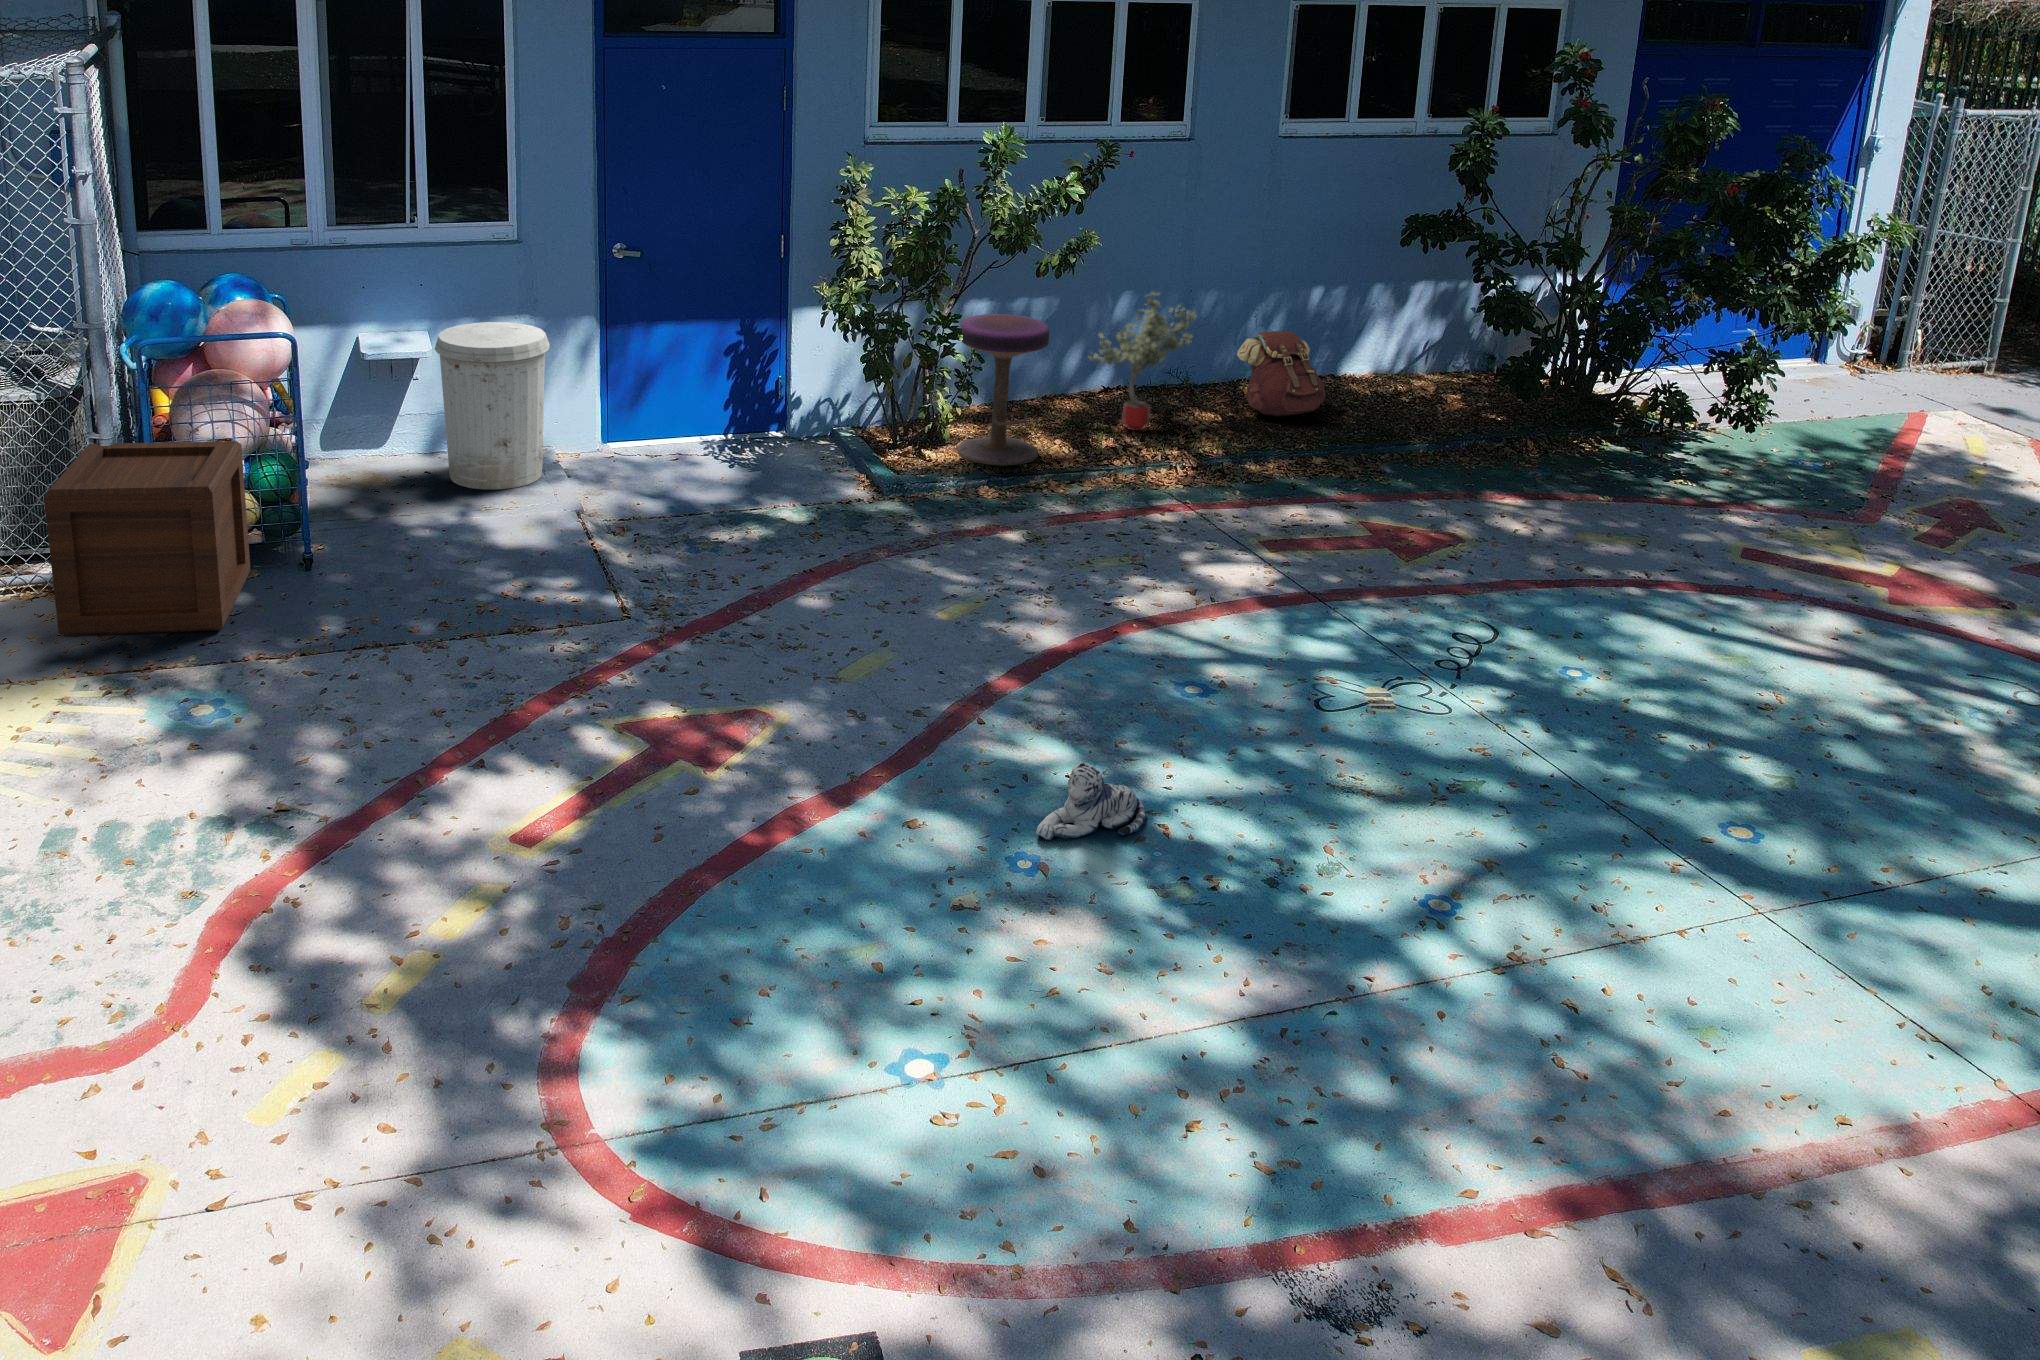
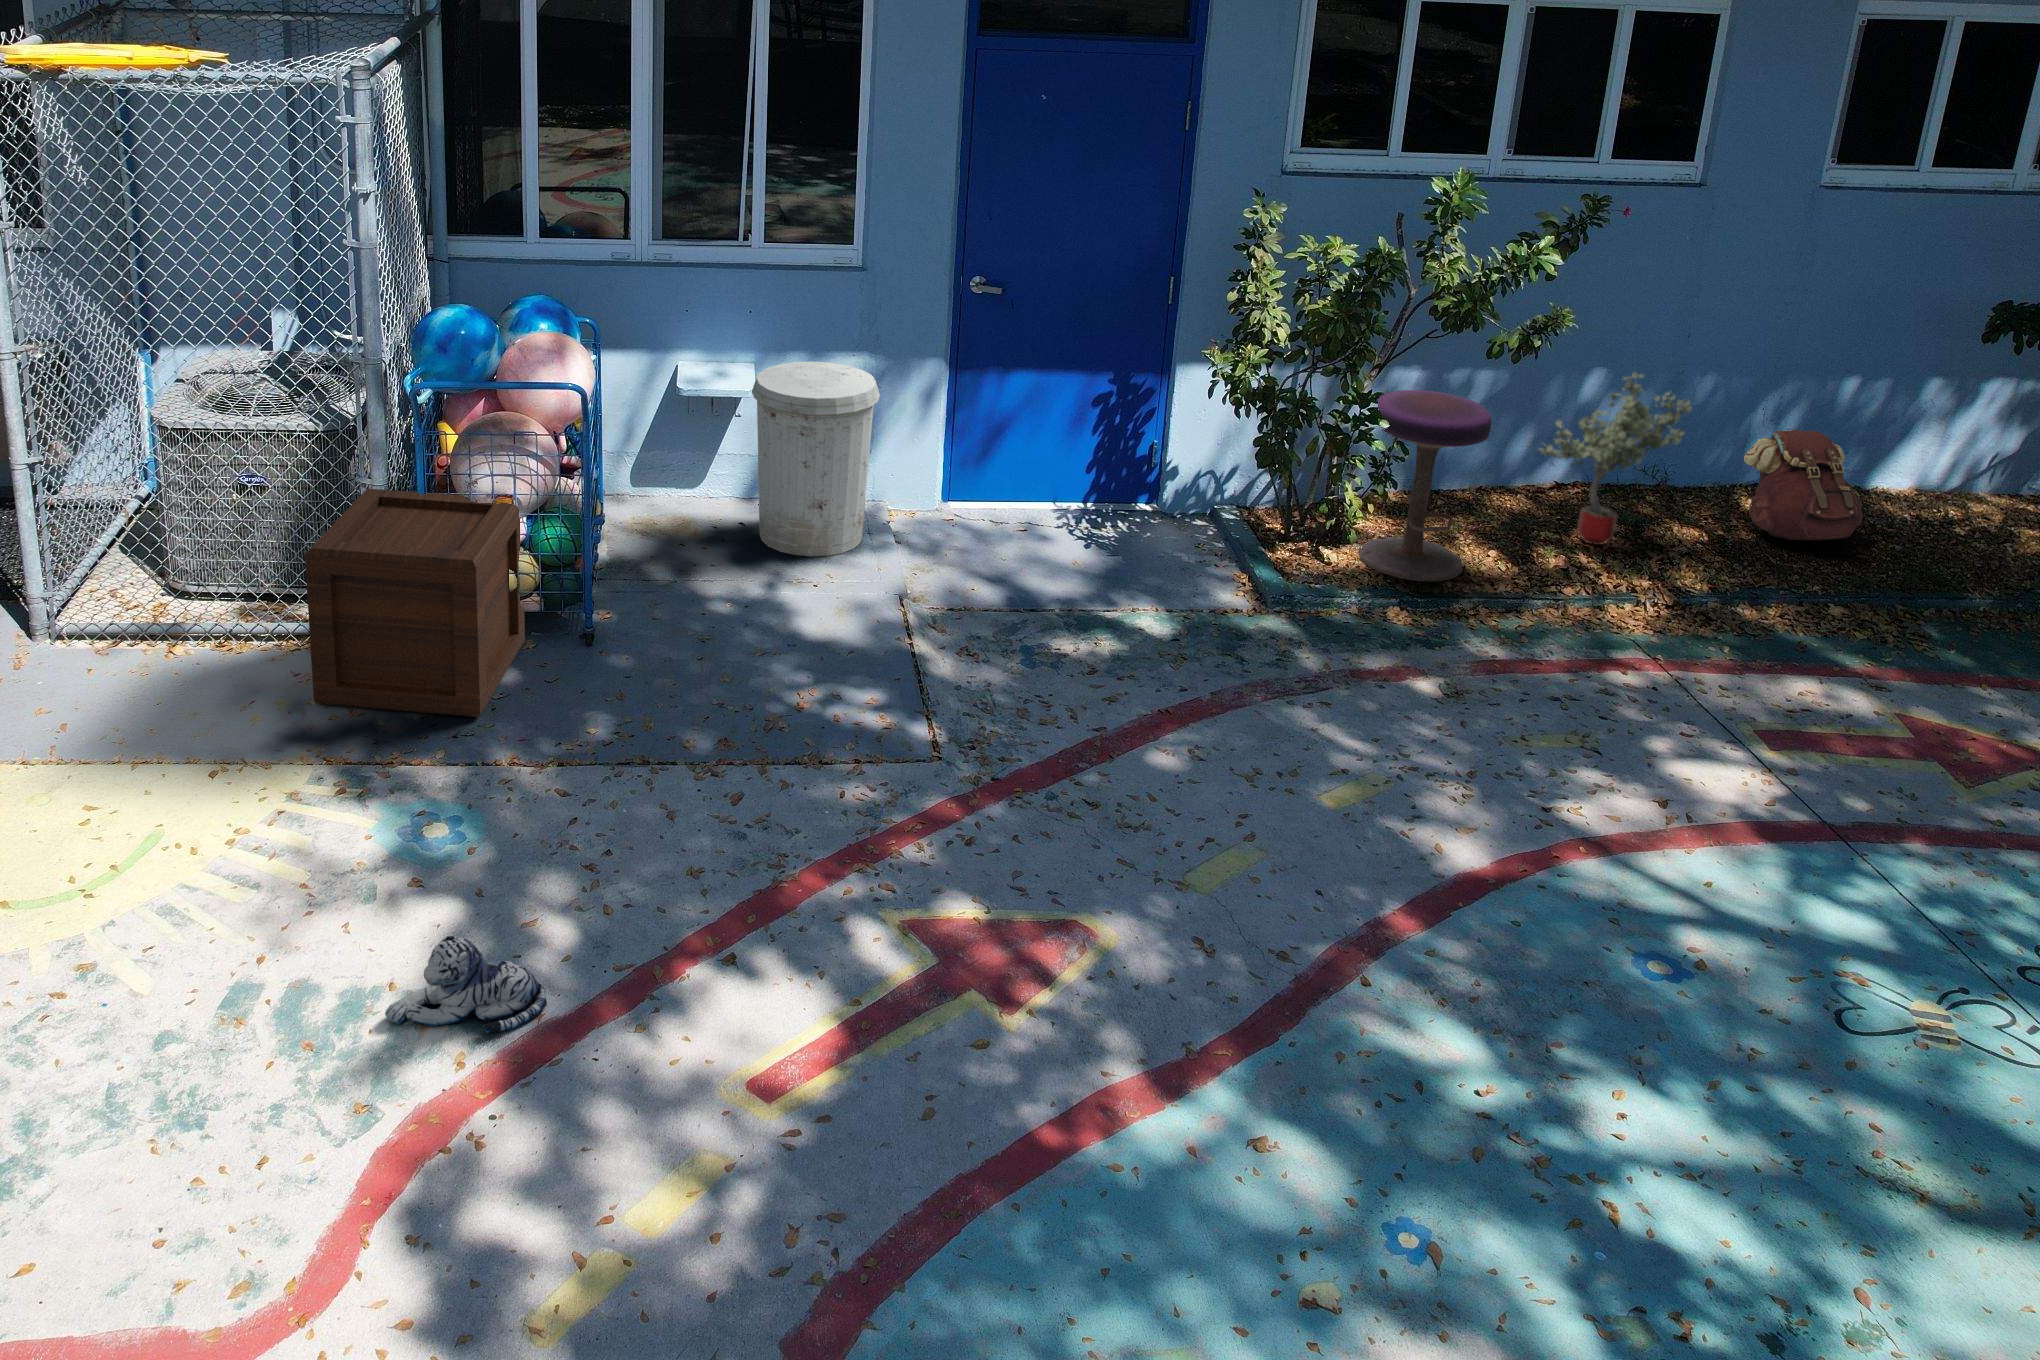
plush toy: present [1036,762,1146,840] -> present [385,935,547,1032]

